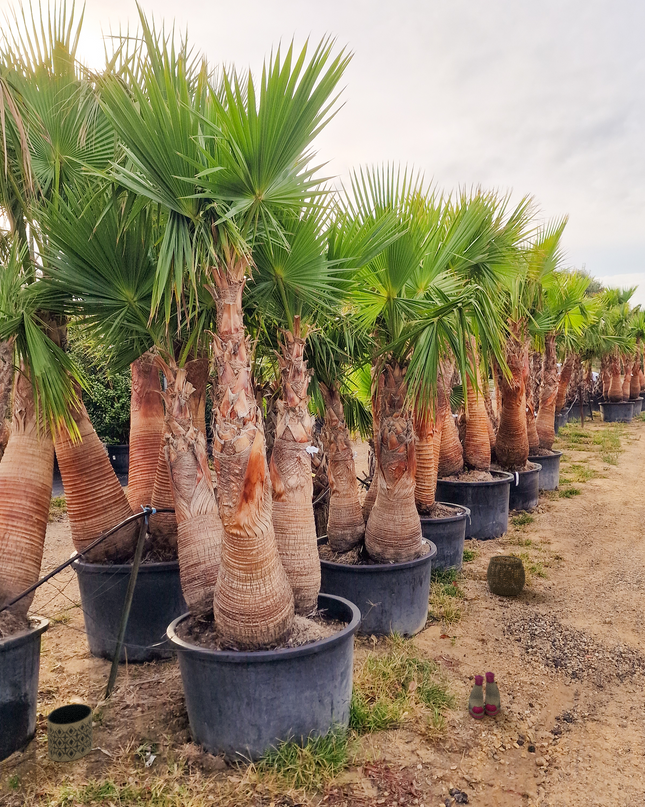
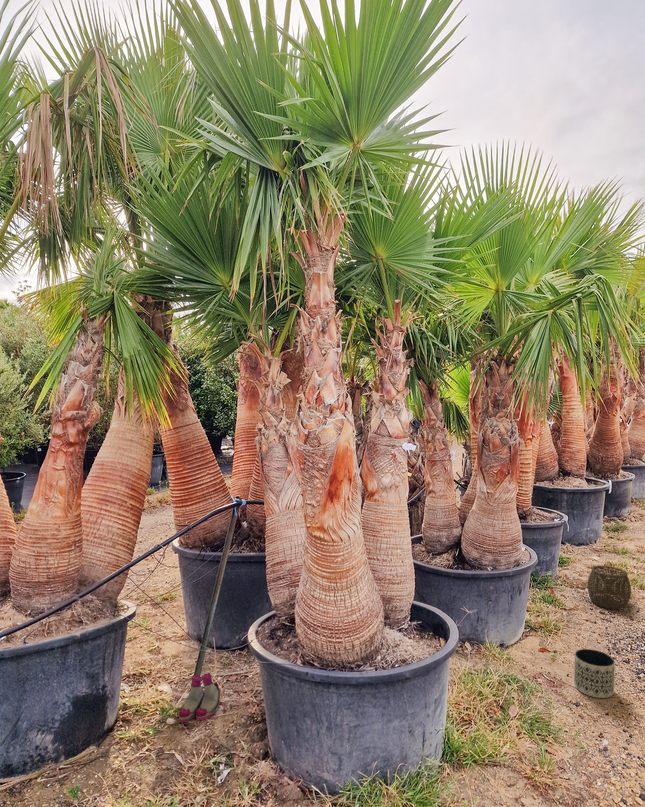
boots: present [468,672,501,719] -> present [179,673,220,723]
planter: present [47,704,93,762] -> present [574,649,615,698]

